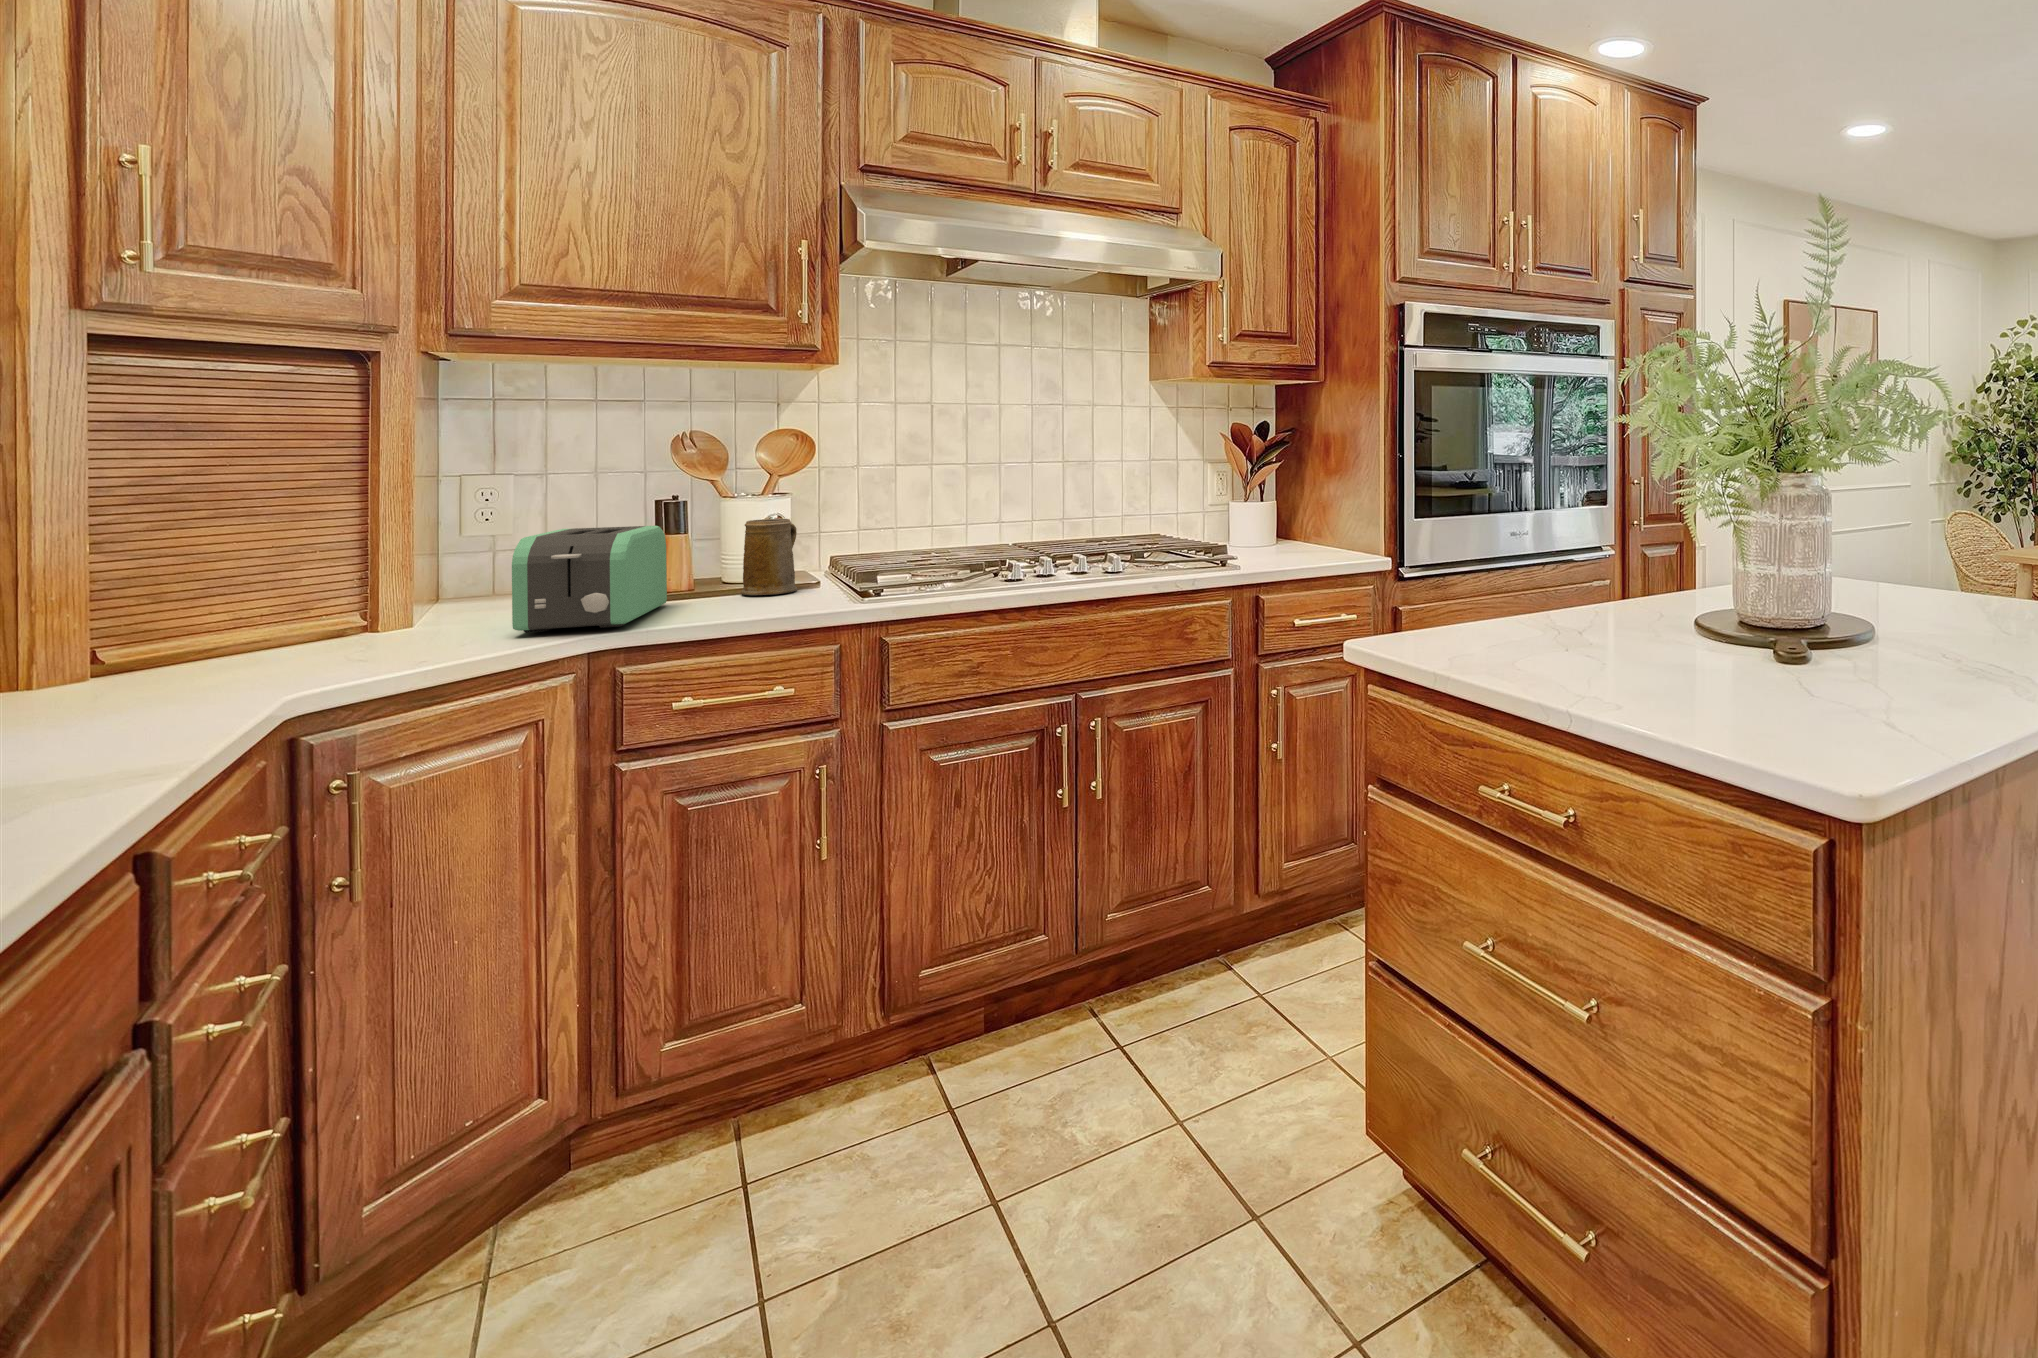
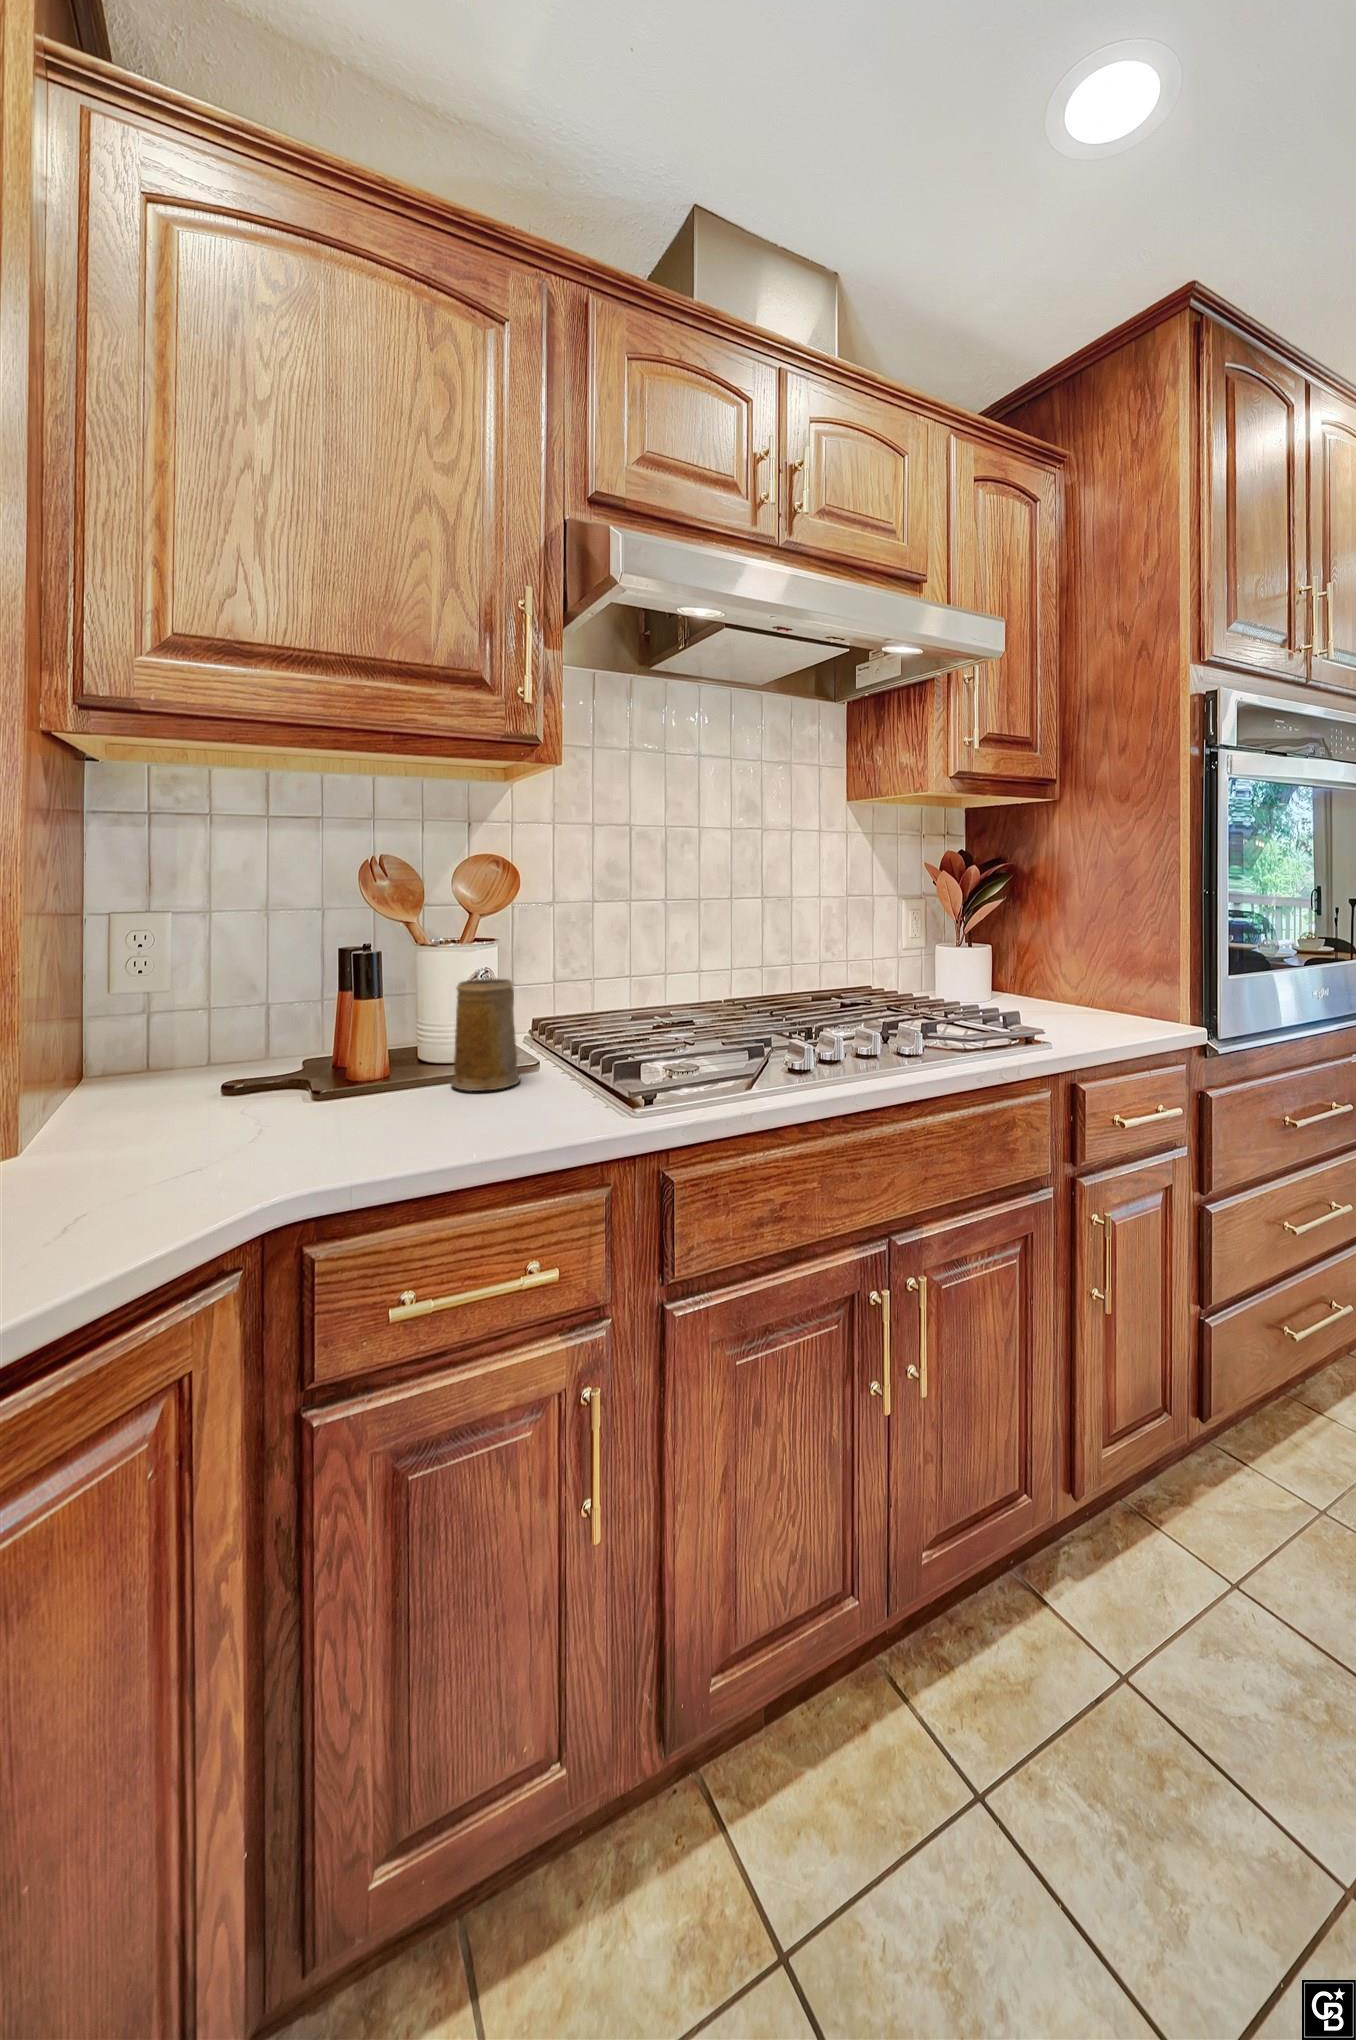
toaster: present [512,526,667,633] -> none [145,994,363,1187]

